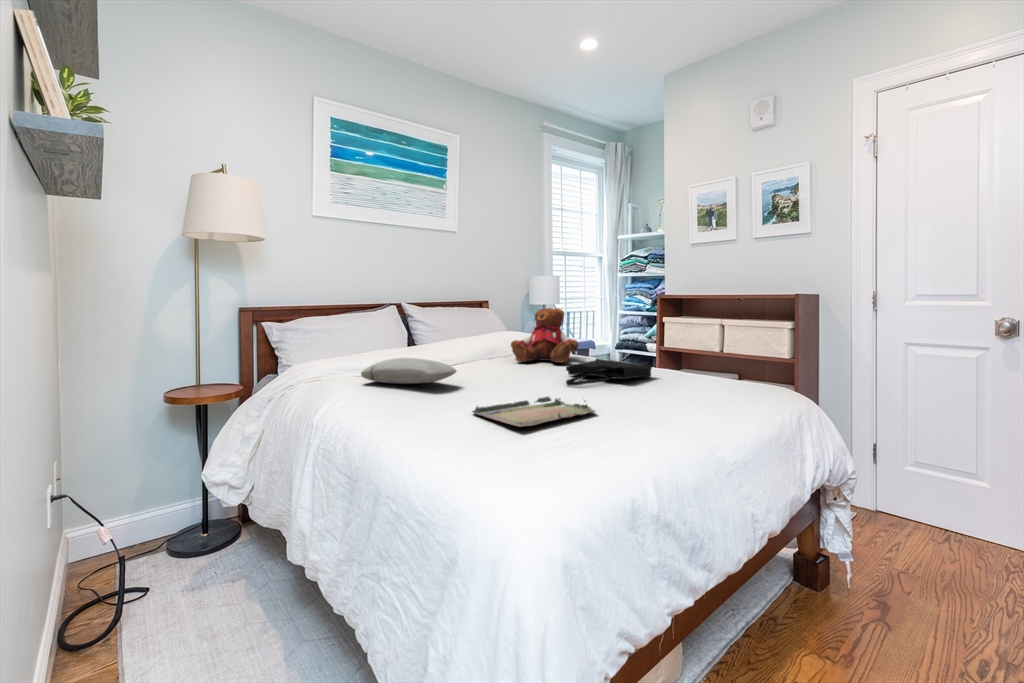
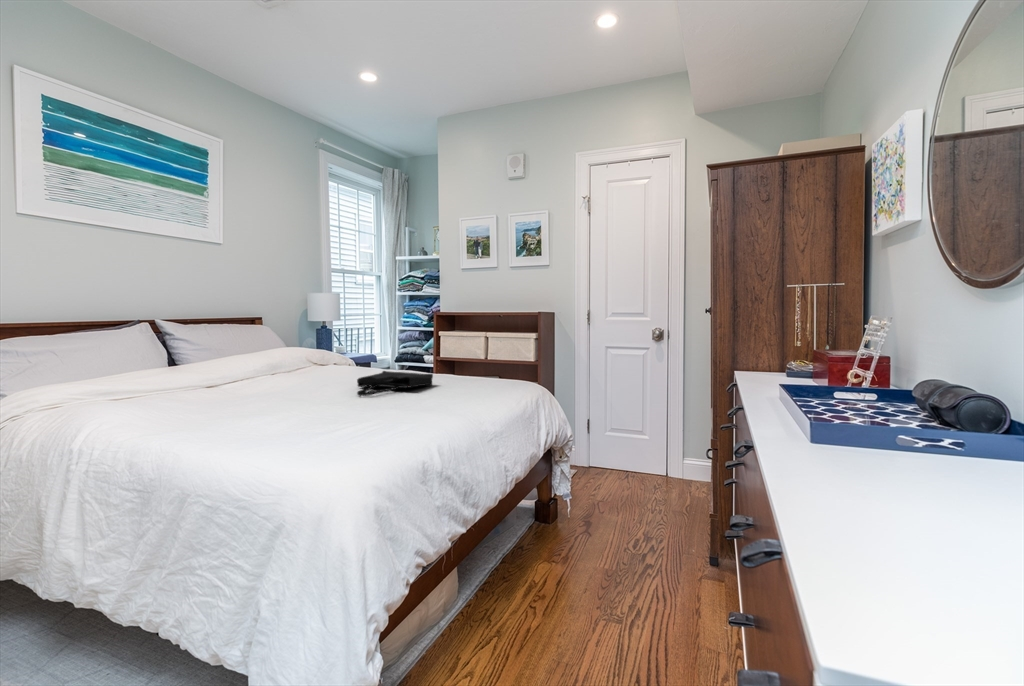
teddy bear: present [511,308,578,363] -> none [295,325,365,378]
pillow: present [361,358,456,384] -> none [121,378,243,406]
tray: present [472,397,595,427] -> none [269,404,389,432]

